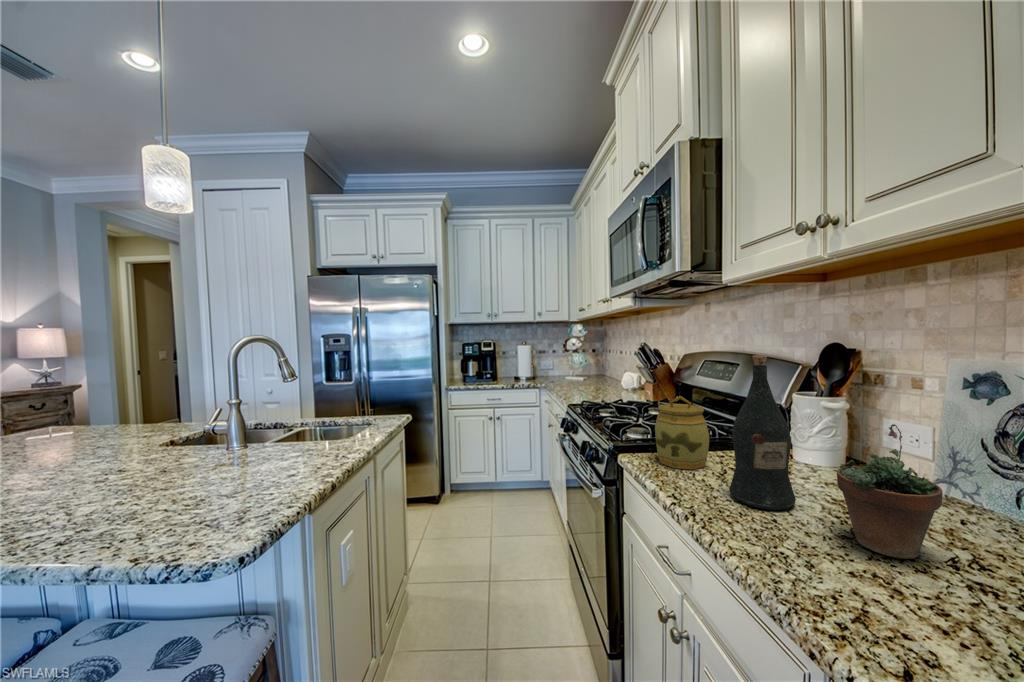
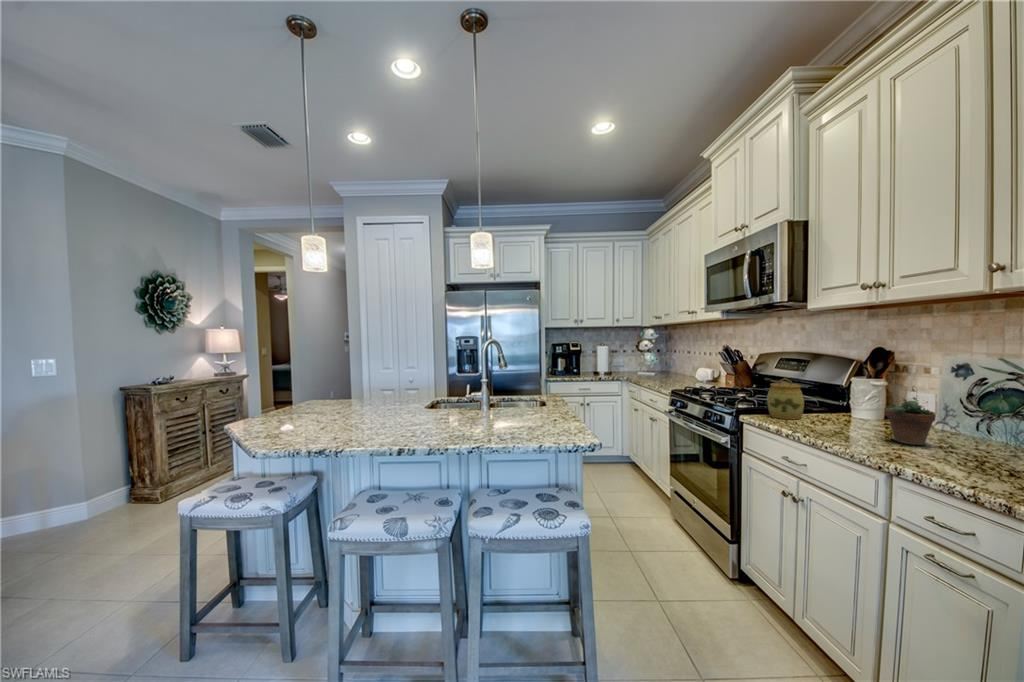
wine bottle: present [729,355,796,510] -> none [823,354,862,433]

